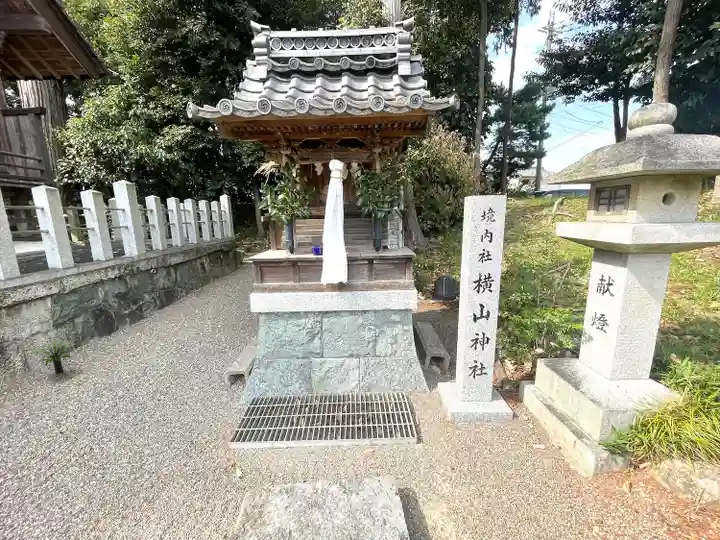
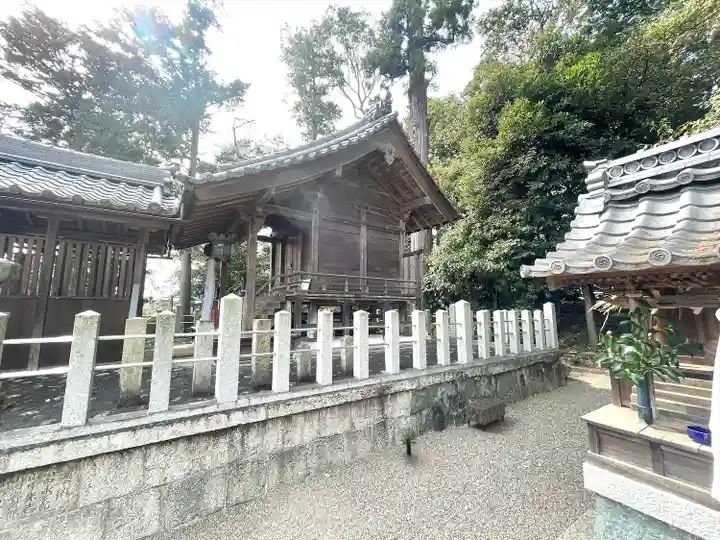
bench: none [140,289,186,322] -> present [466,398,505,431]

